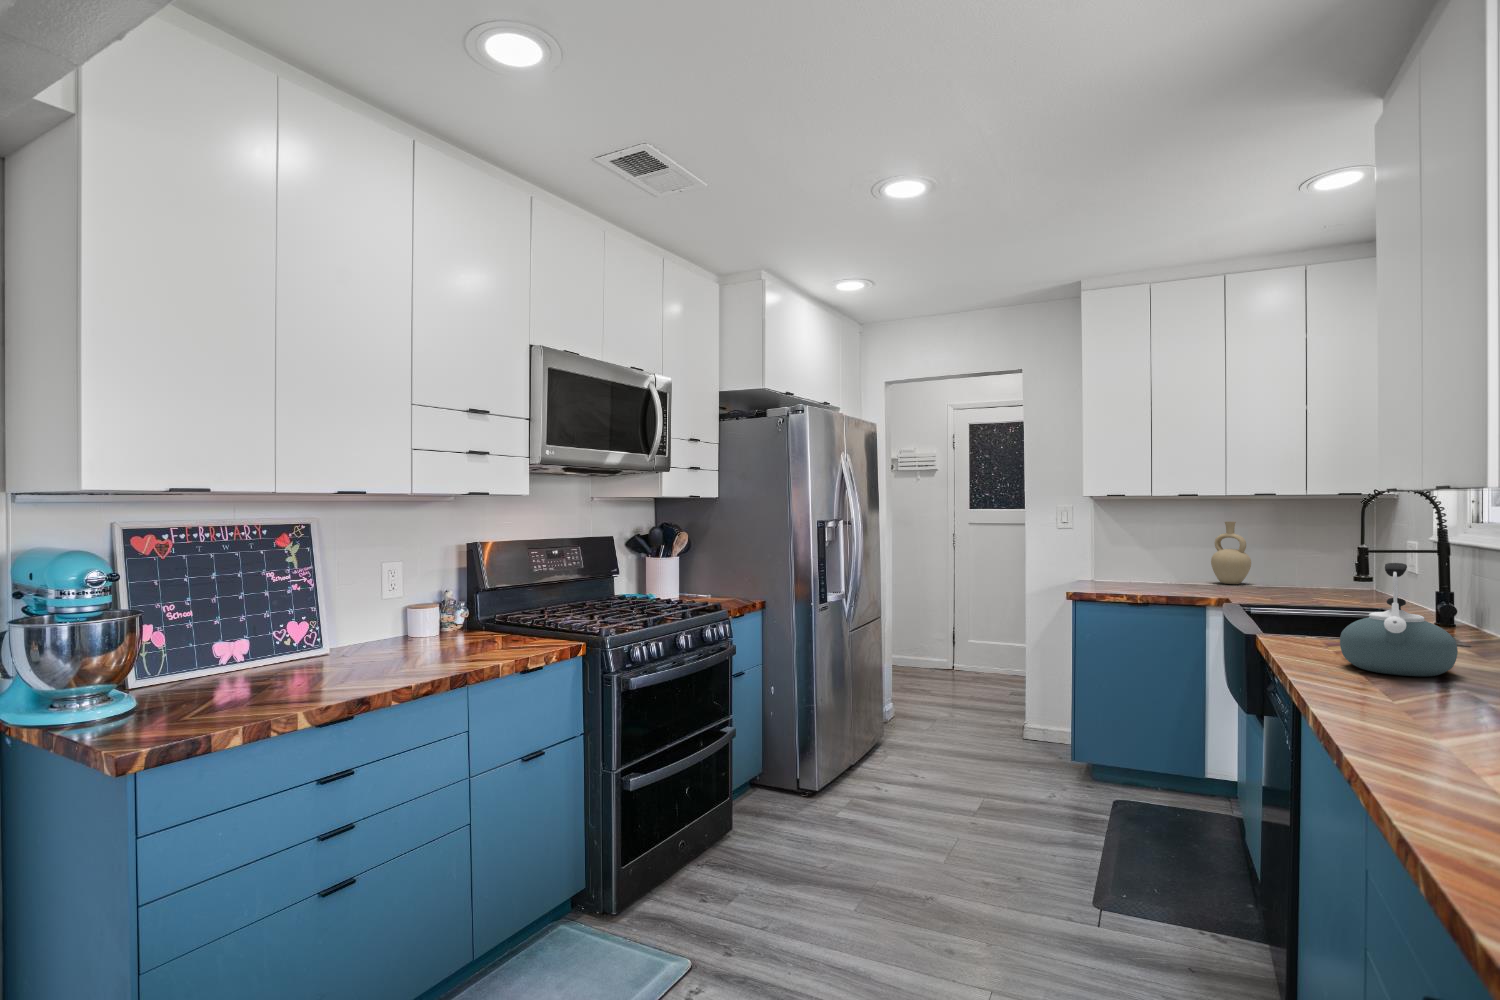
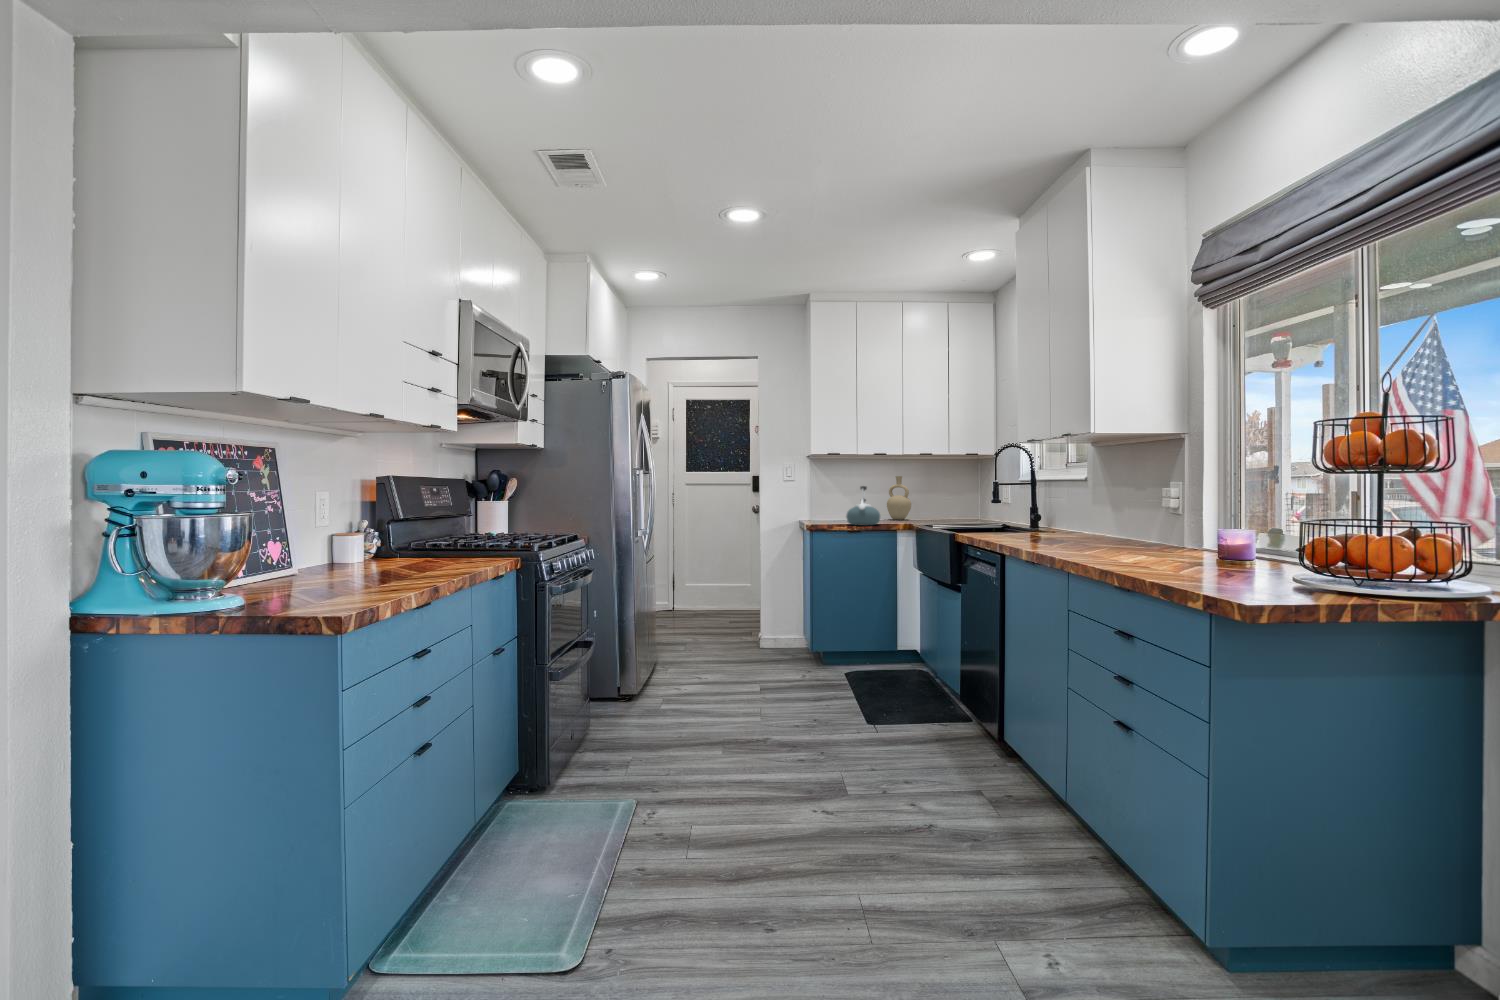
kettle: present [1340,563,1458,676] -> present [846,486,880,526]

